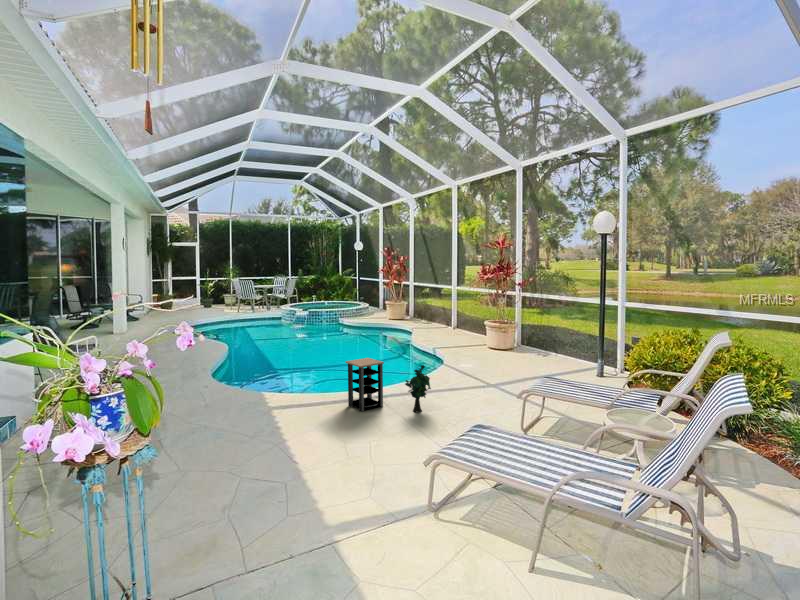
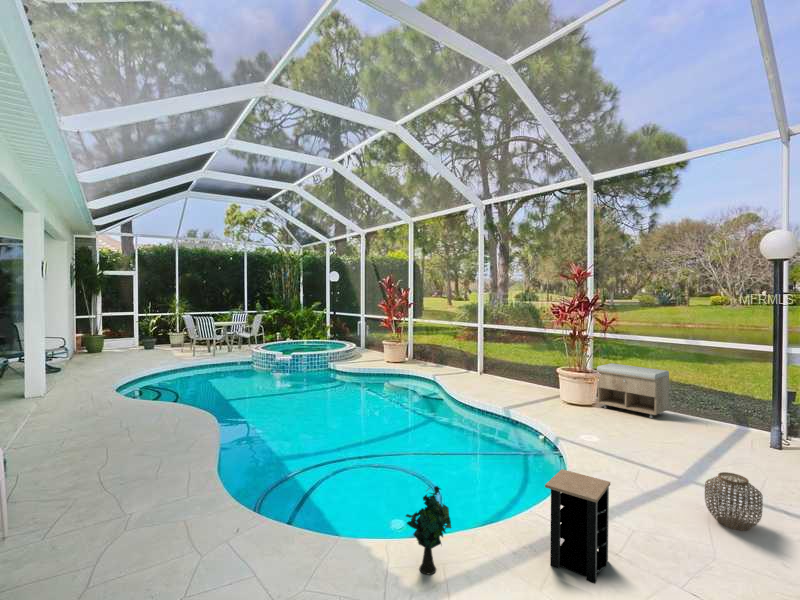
storage bench: none [516,316,570,358] -> present [597,363,669,418]
decorative plant: present [405,365,431,412] -> present [406,486,452,574]
woven basket: none [474,370,504,404] -> present [705,472,763,530]

